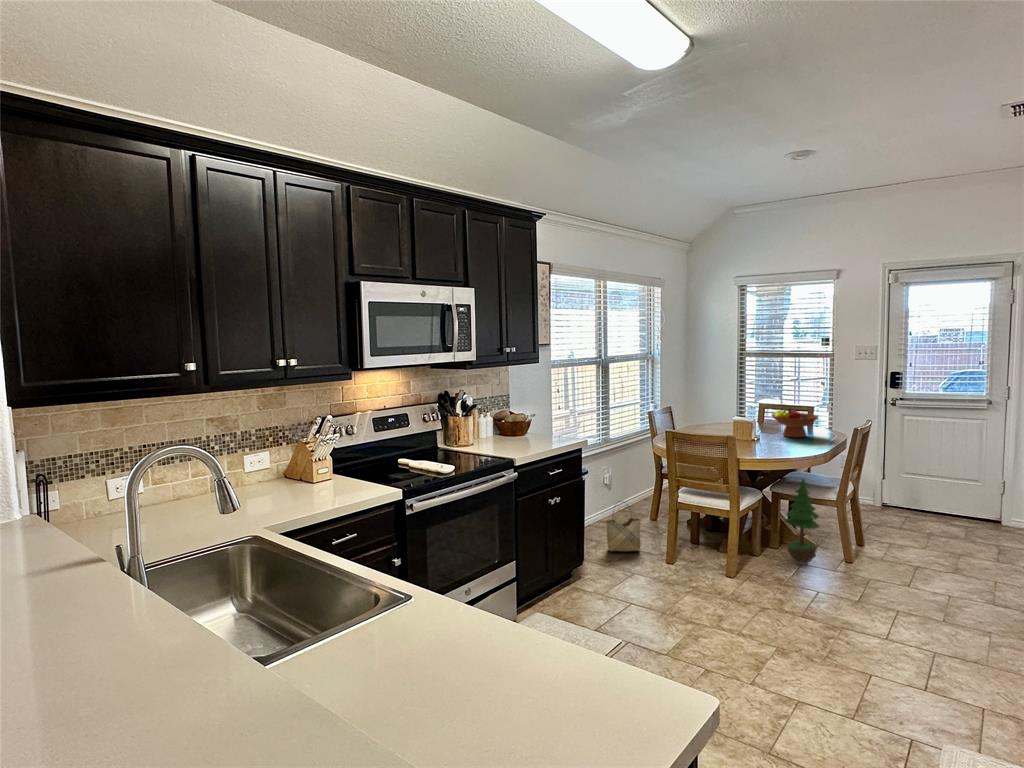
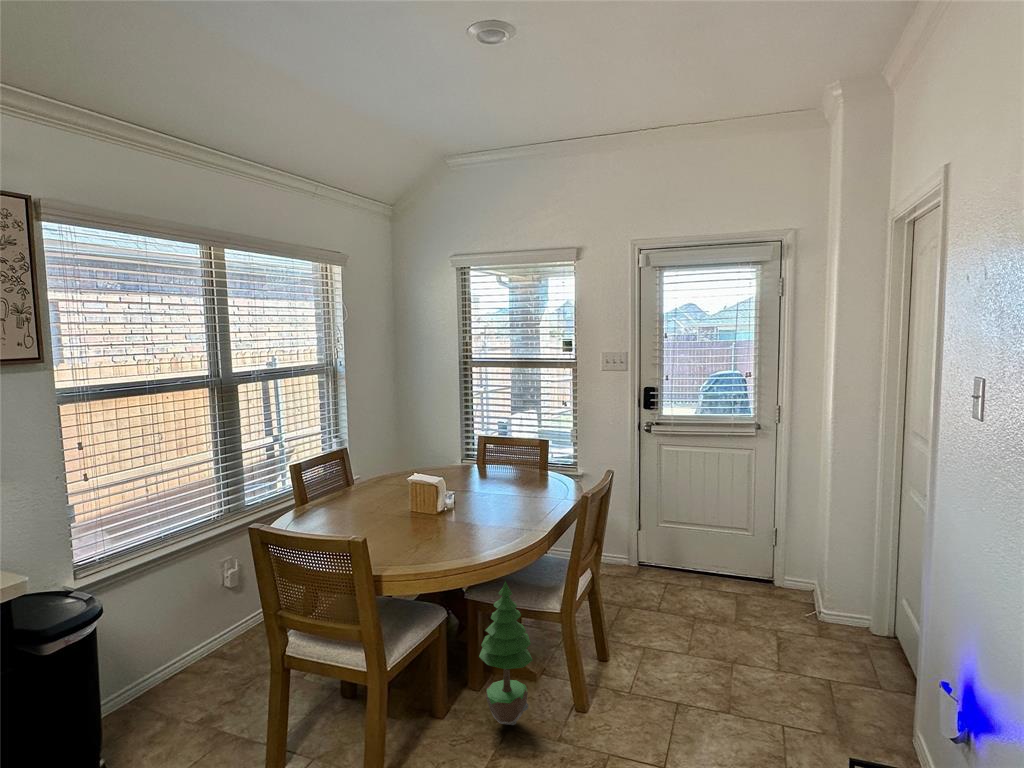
fruit bowl: present [772,408,819,437] -> none [475,453,542,500]
woven basket: present [606,505,641,551] -> none [174,640,247,742]

